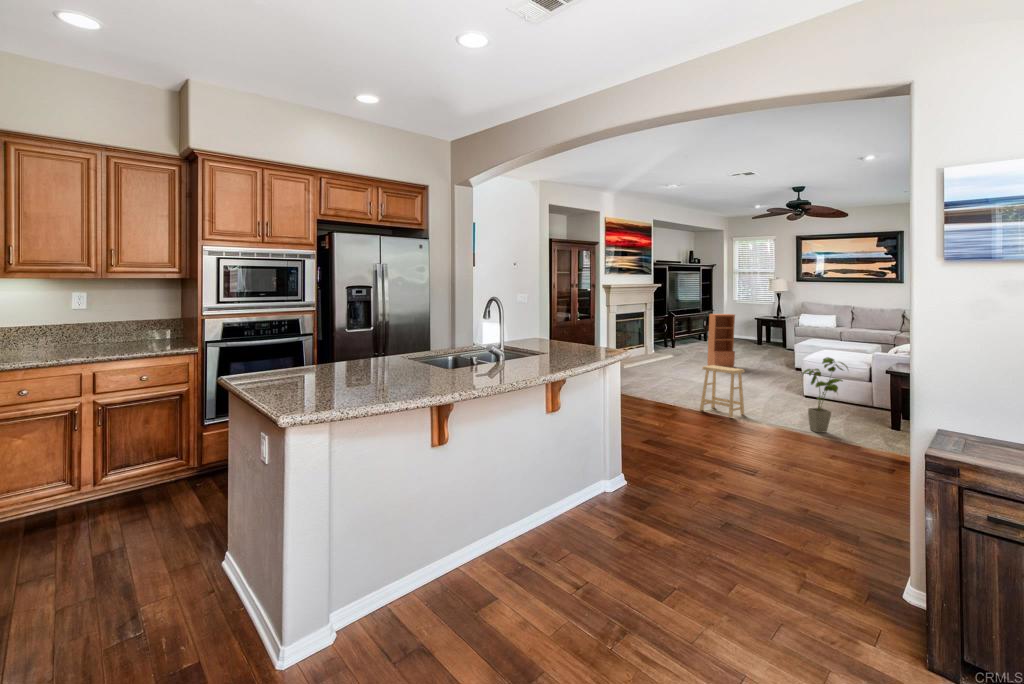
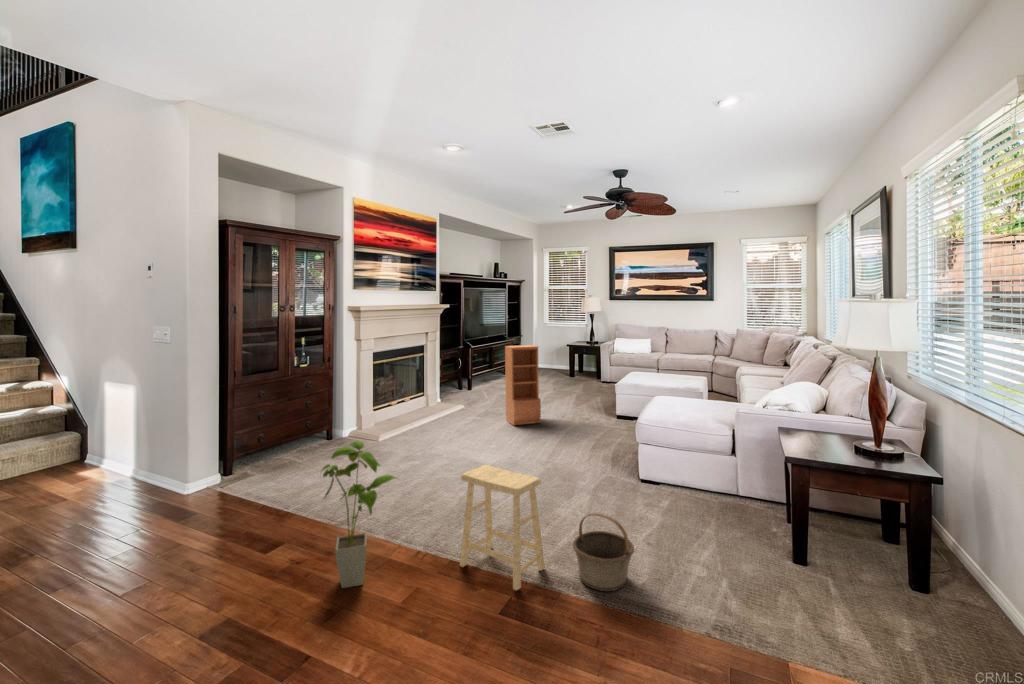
house plant: present [803,357,848,433] -> present [322,441,396,588]
basket: none [760,388,793,422] -> present [573,513,634,591]

